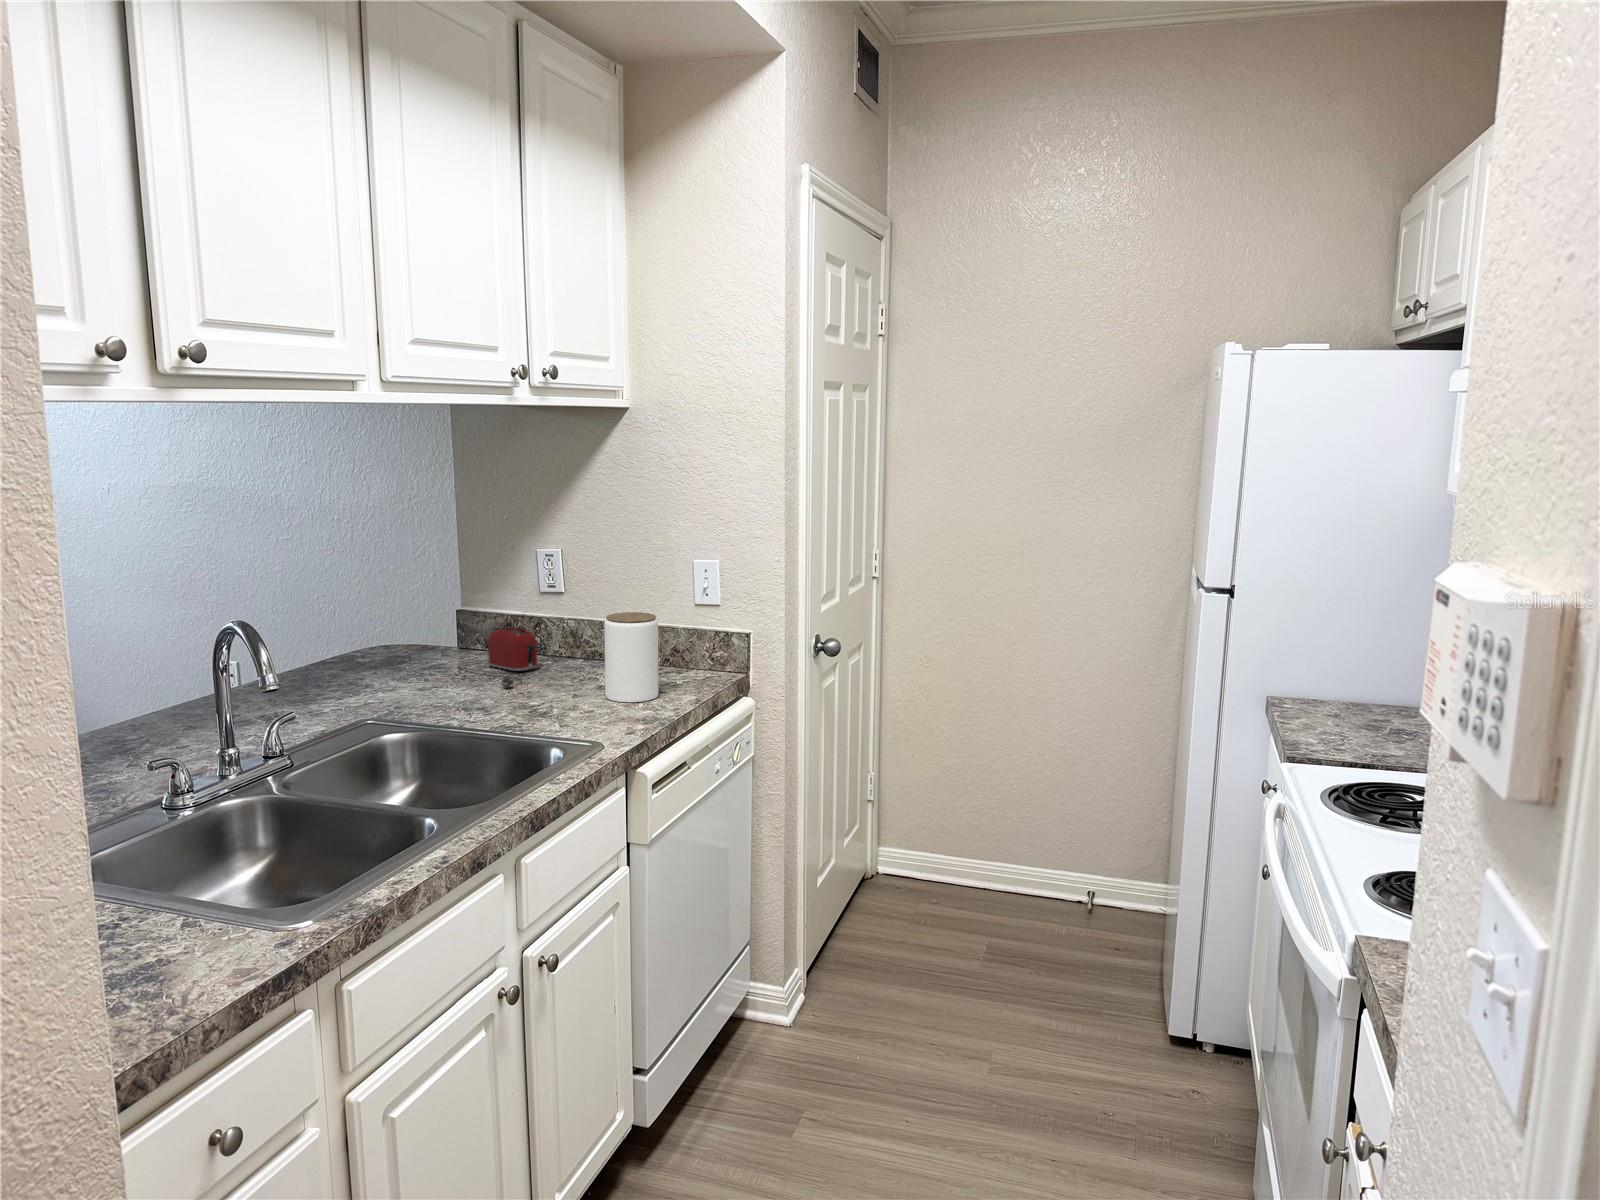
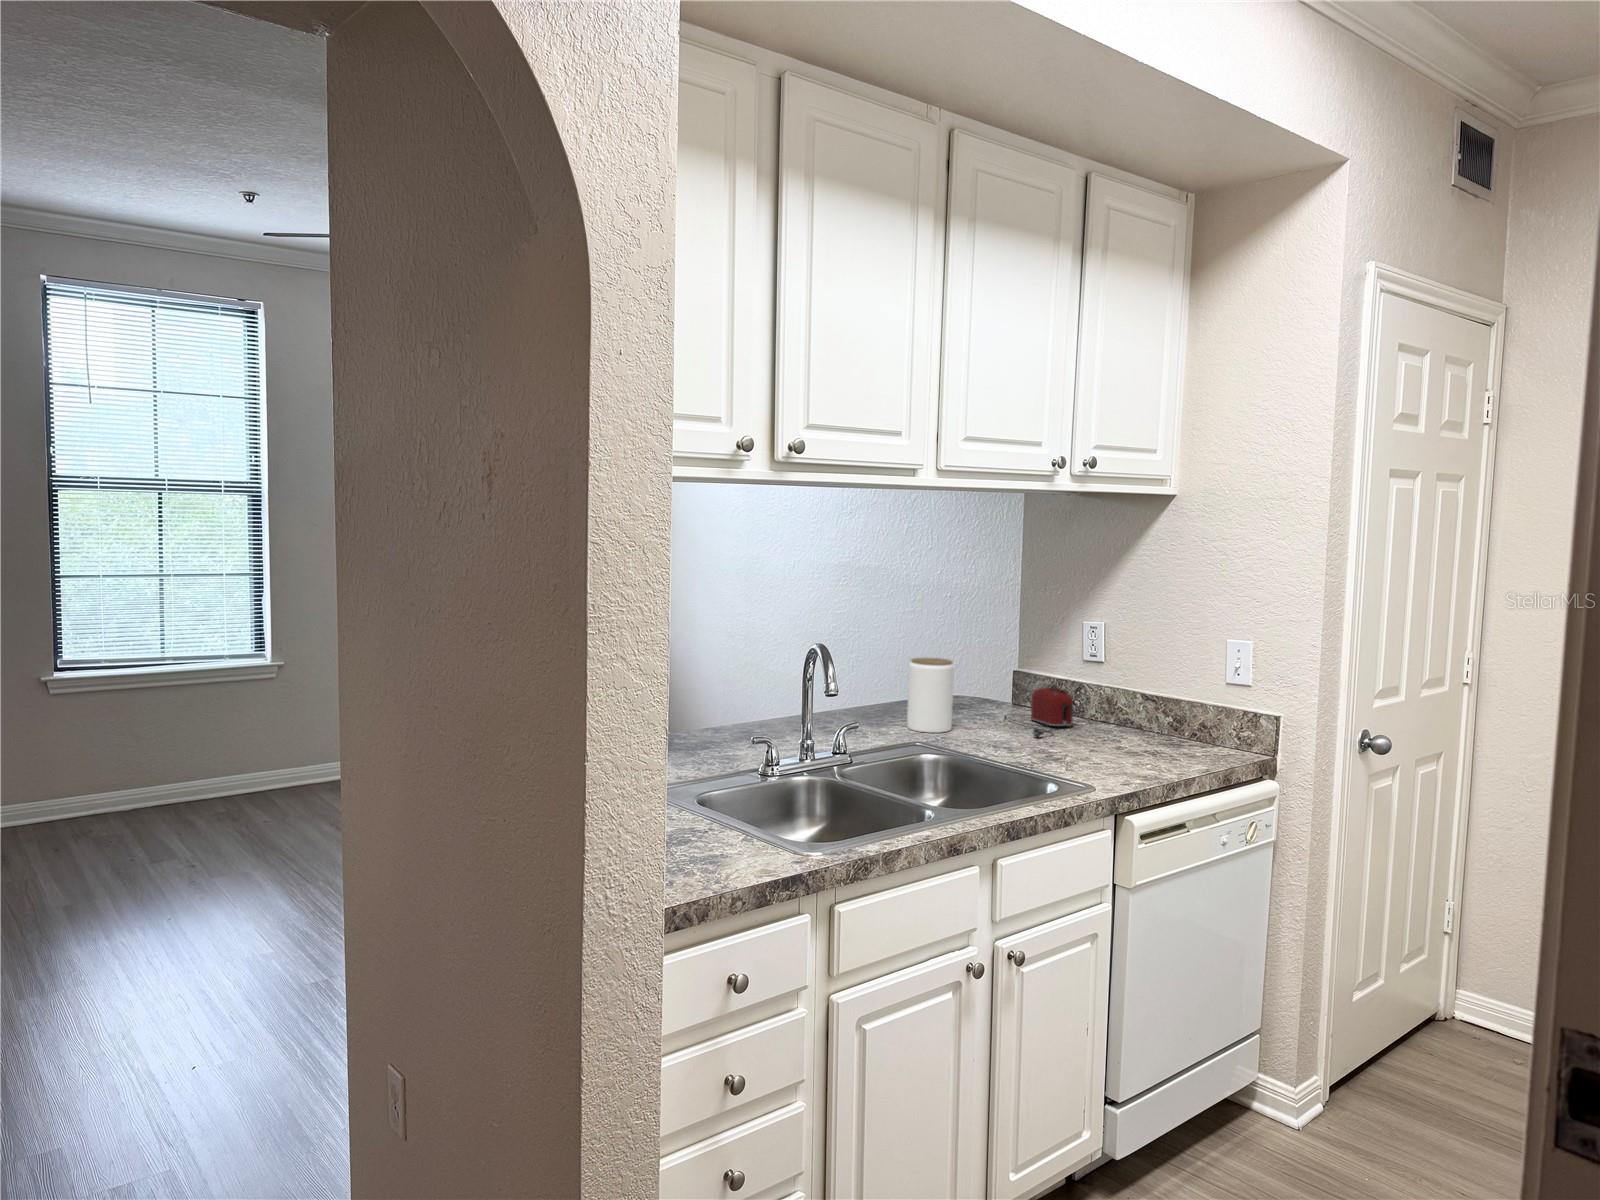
jar: present [604,612,658,702] -> present [907,658,954,733]

